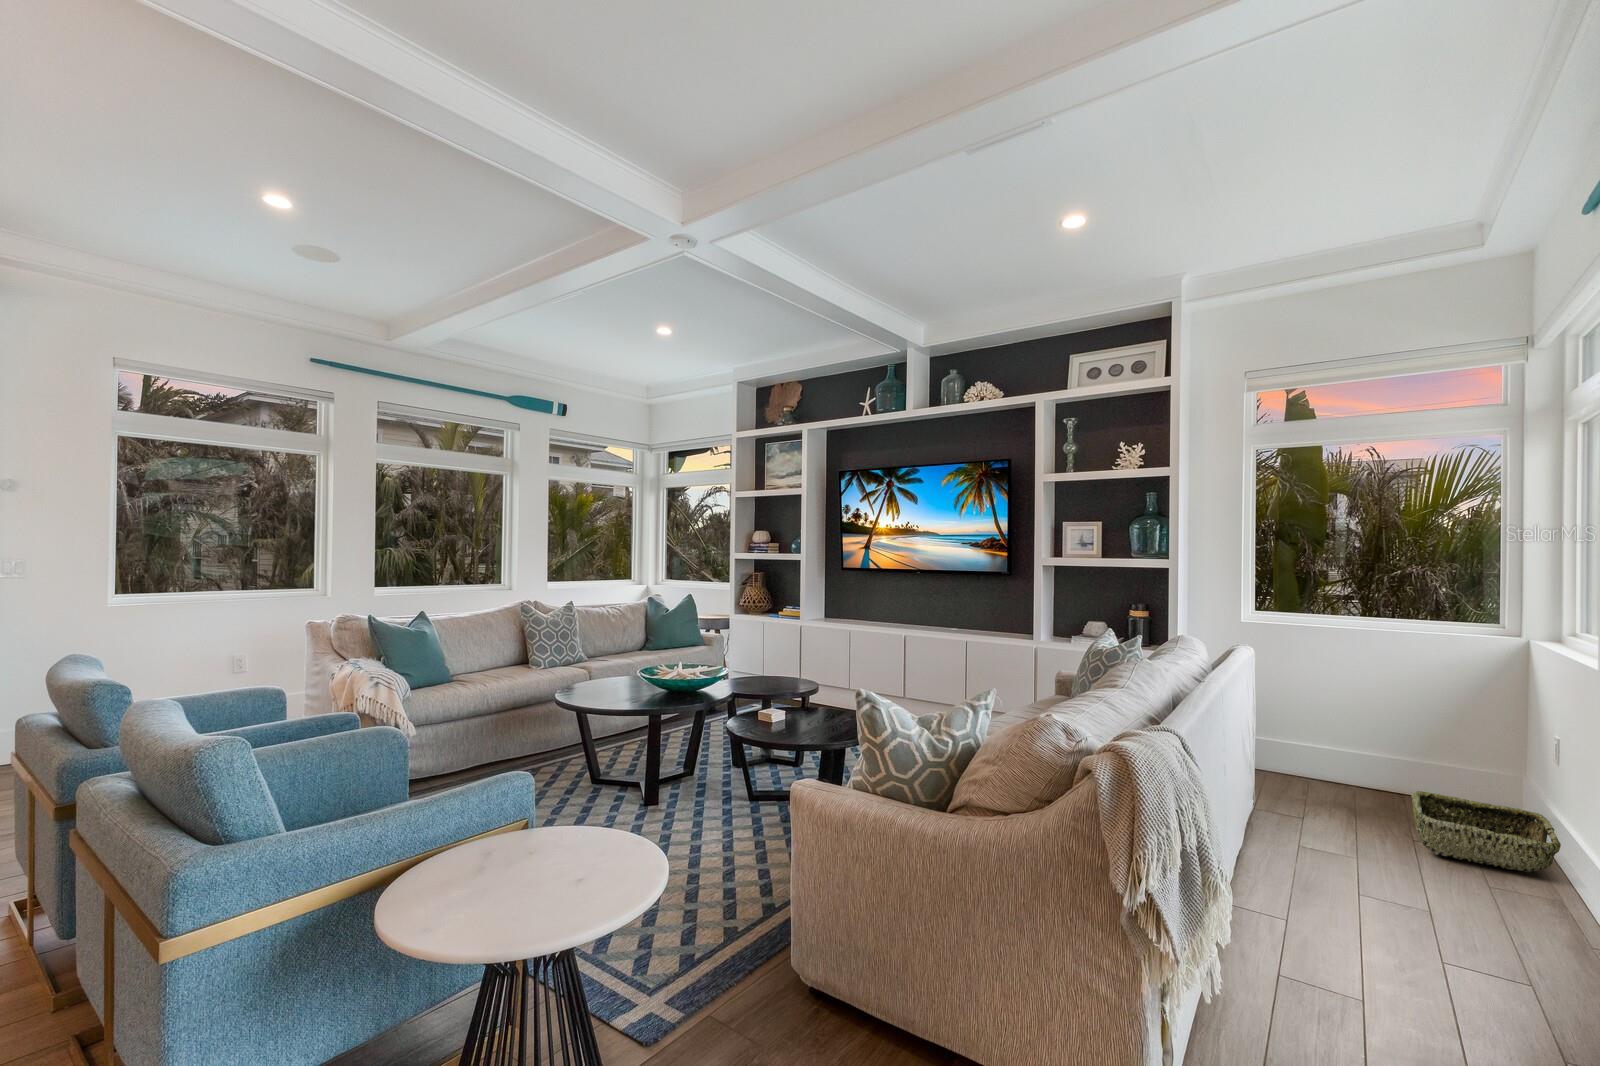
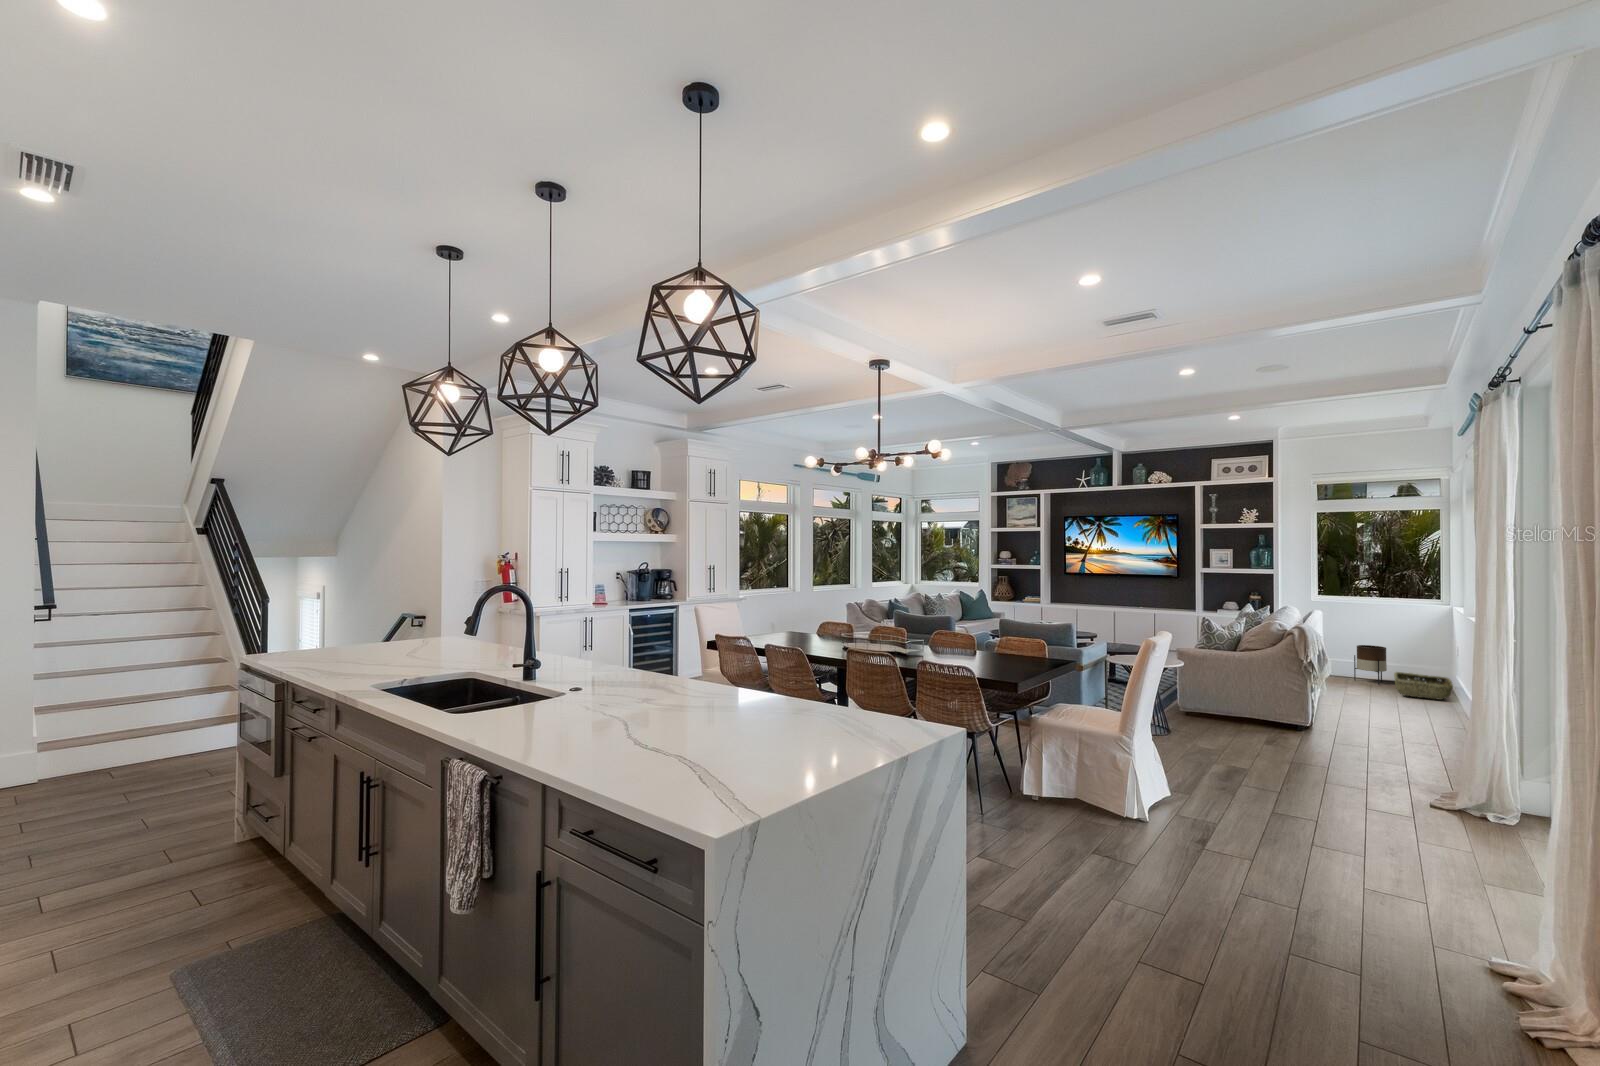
planter: none [1324,715,1391,805] -> present [1354,645,1387,685]

